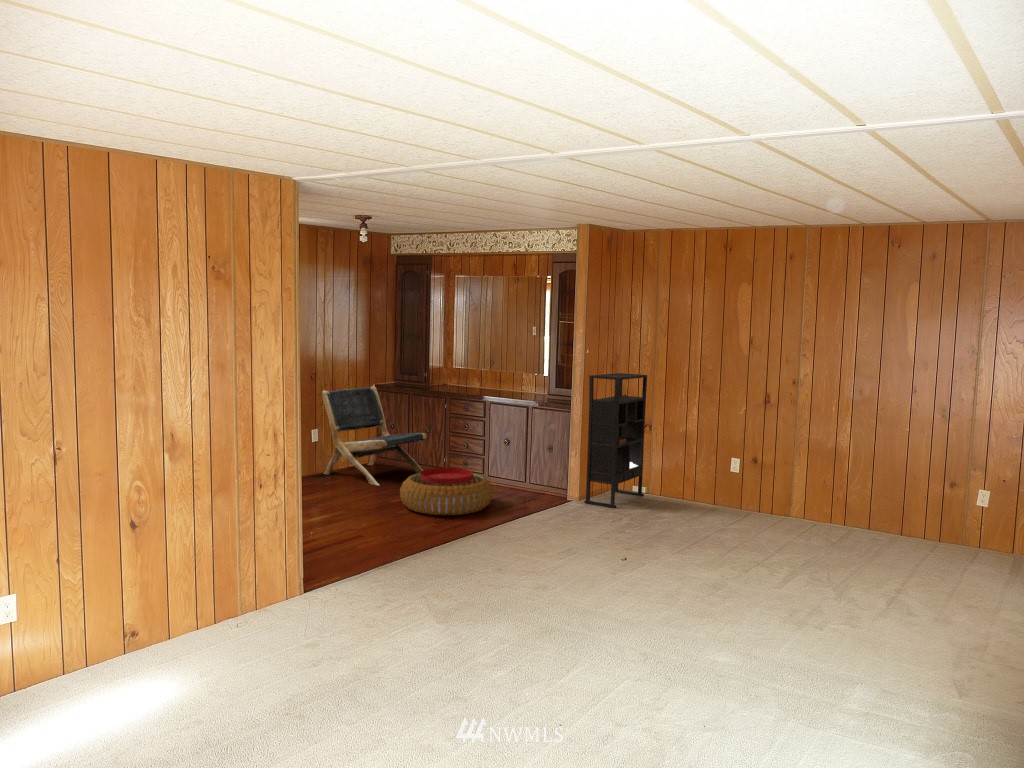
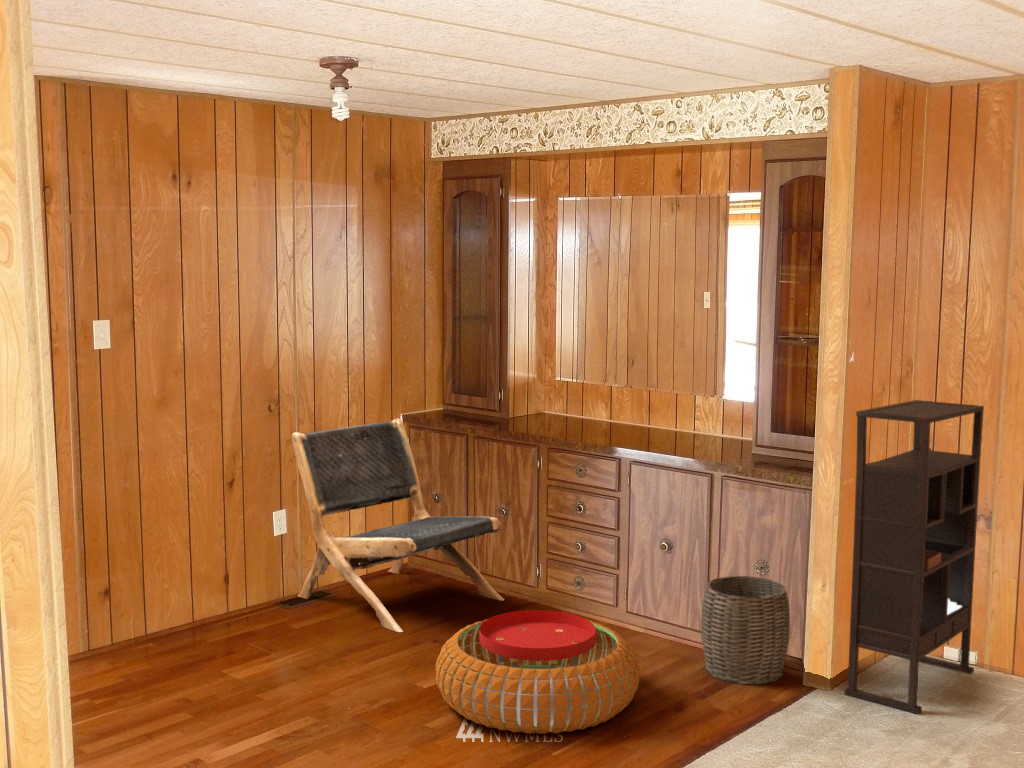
woven basket: none [522,454,562,500] -> present [701,576,790,684]

